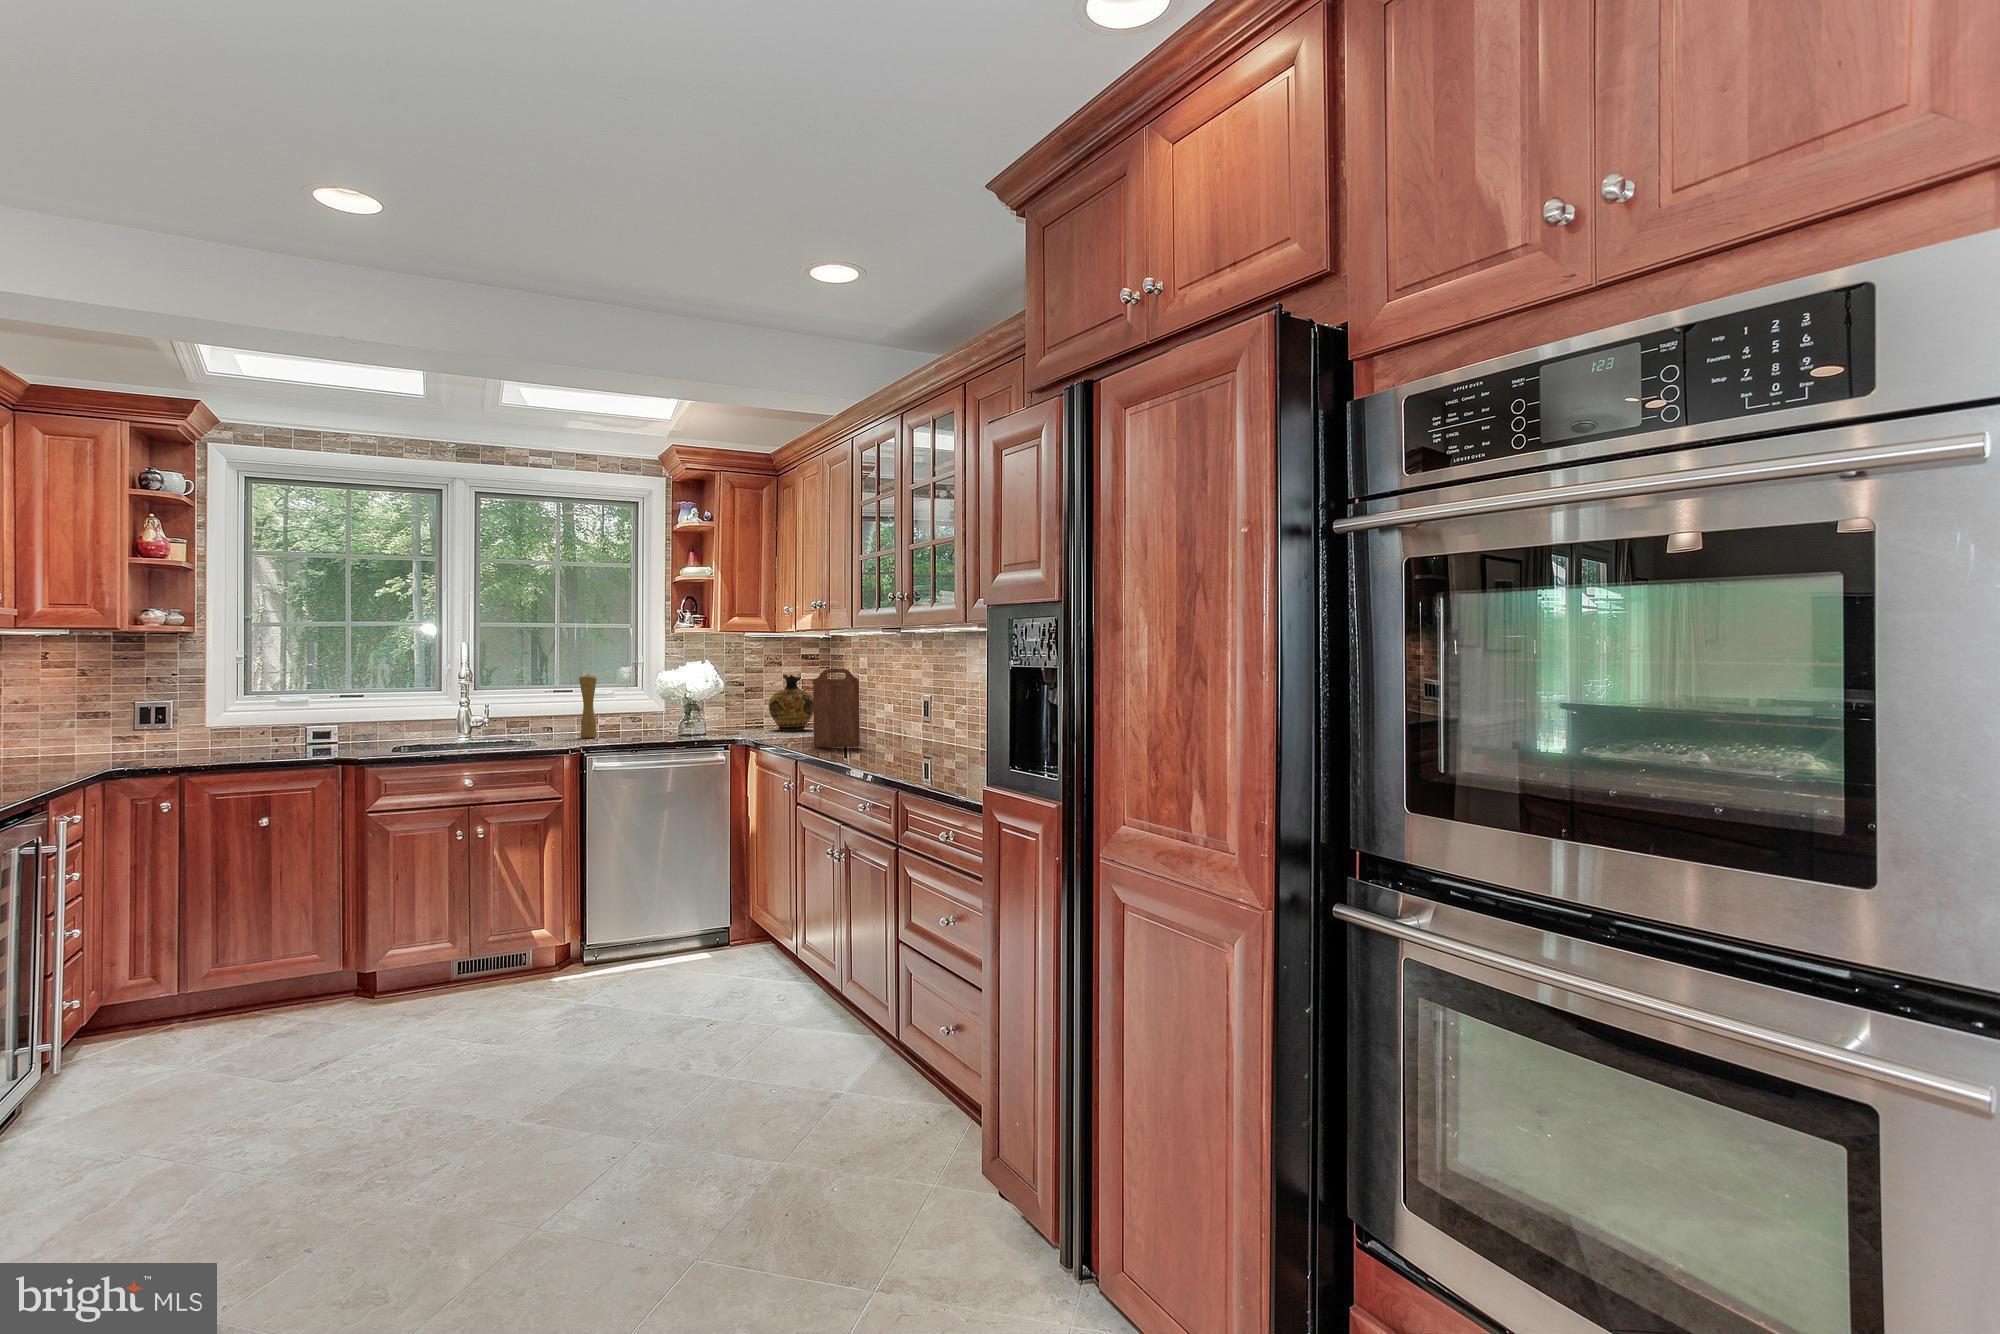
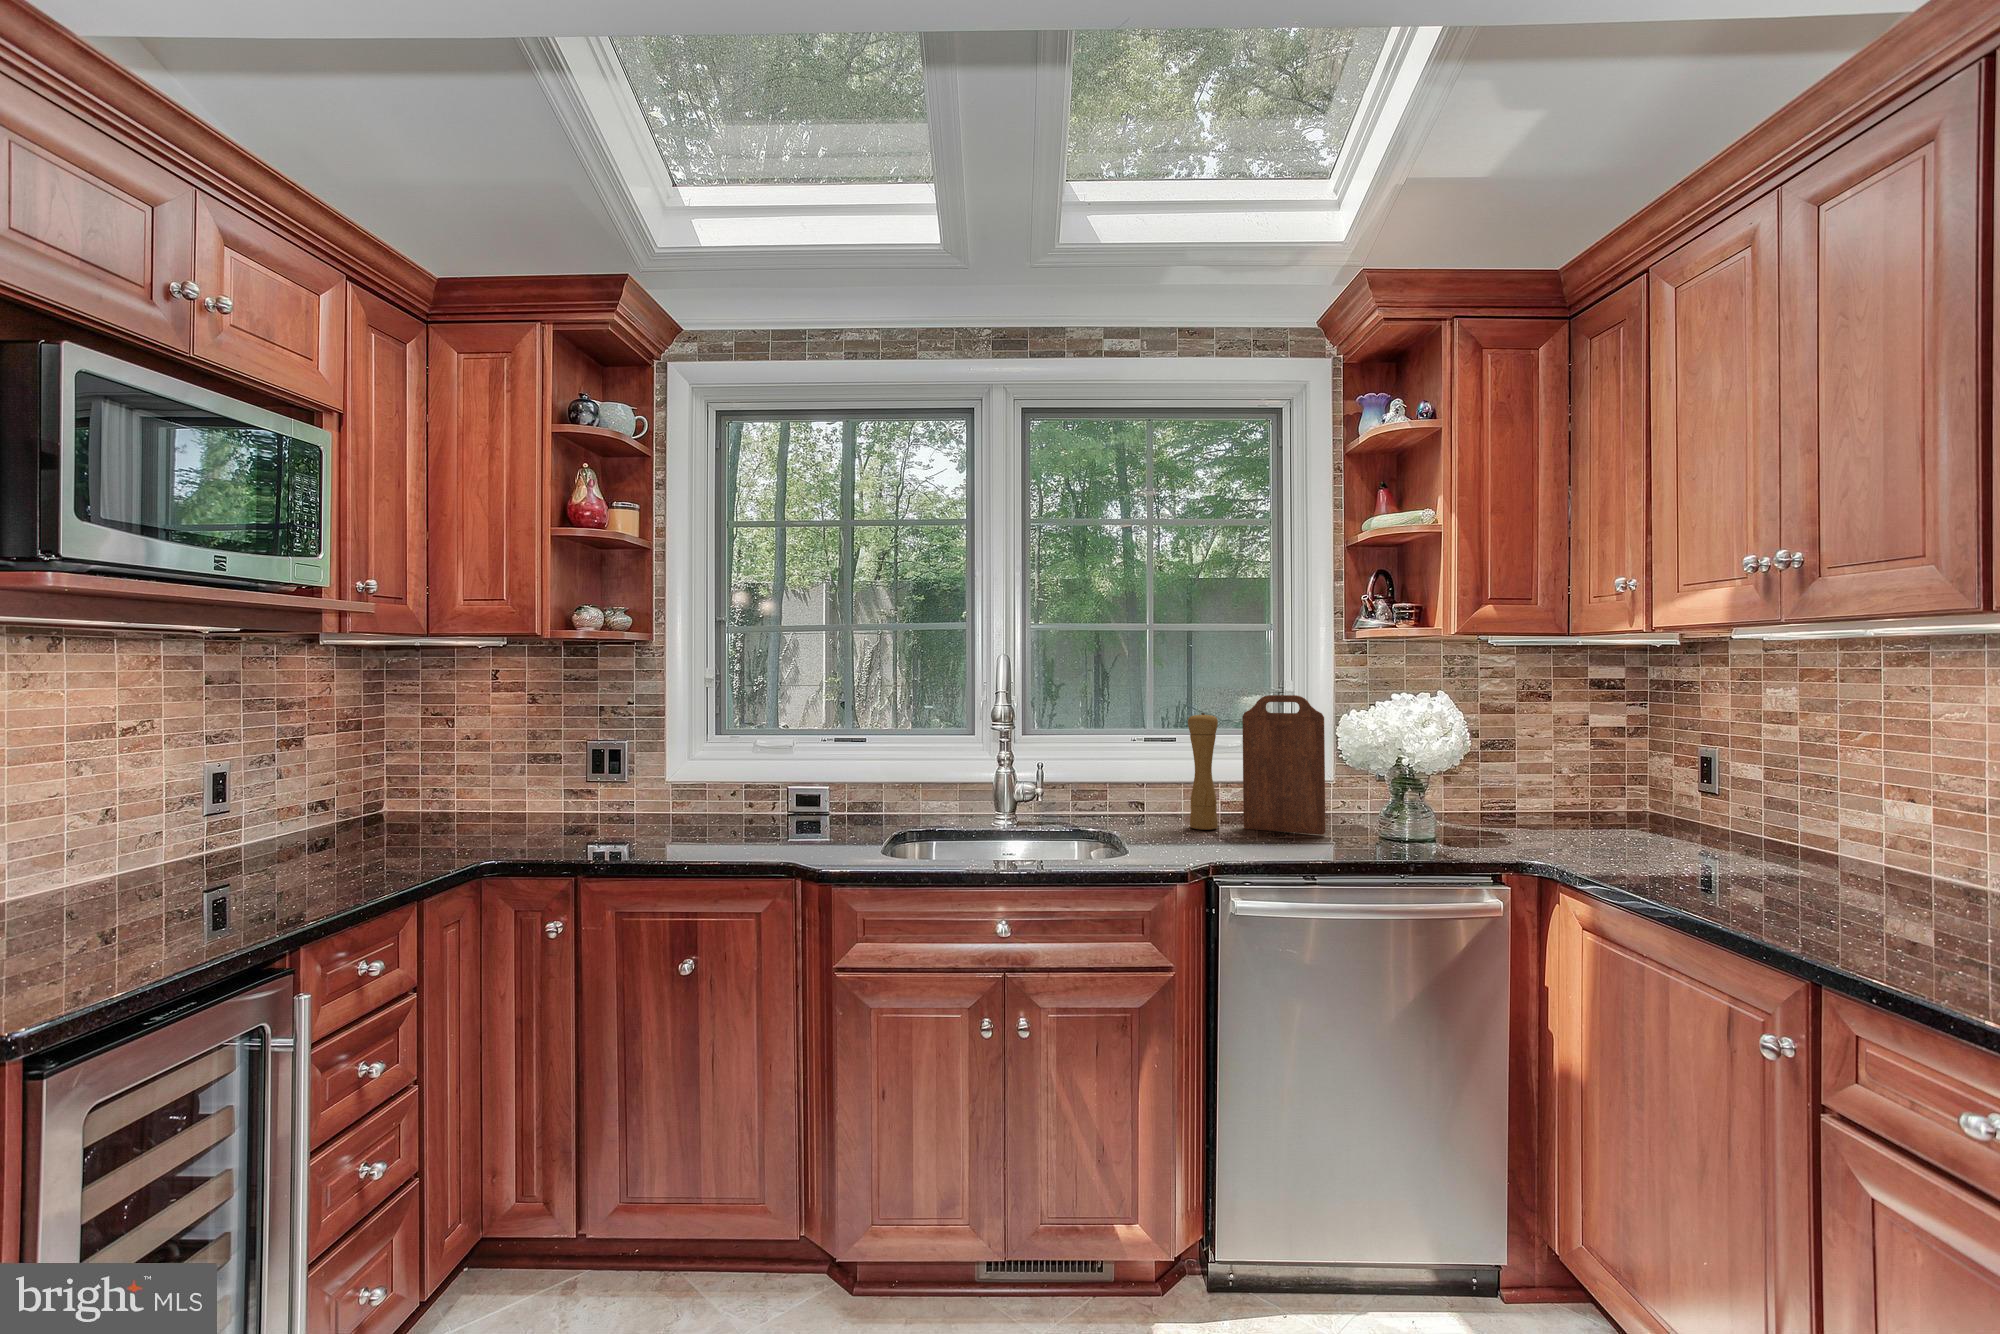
cutting board: present [813,669,860,748] -> present [1242,695,1325,835]
ceramic jug: present [769,675,814,731] -> none [1523,716,1628,828]

